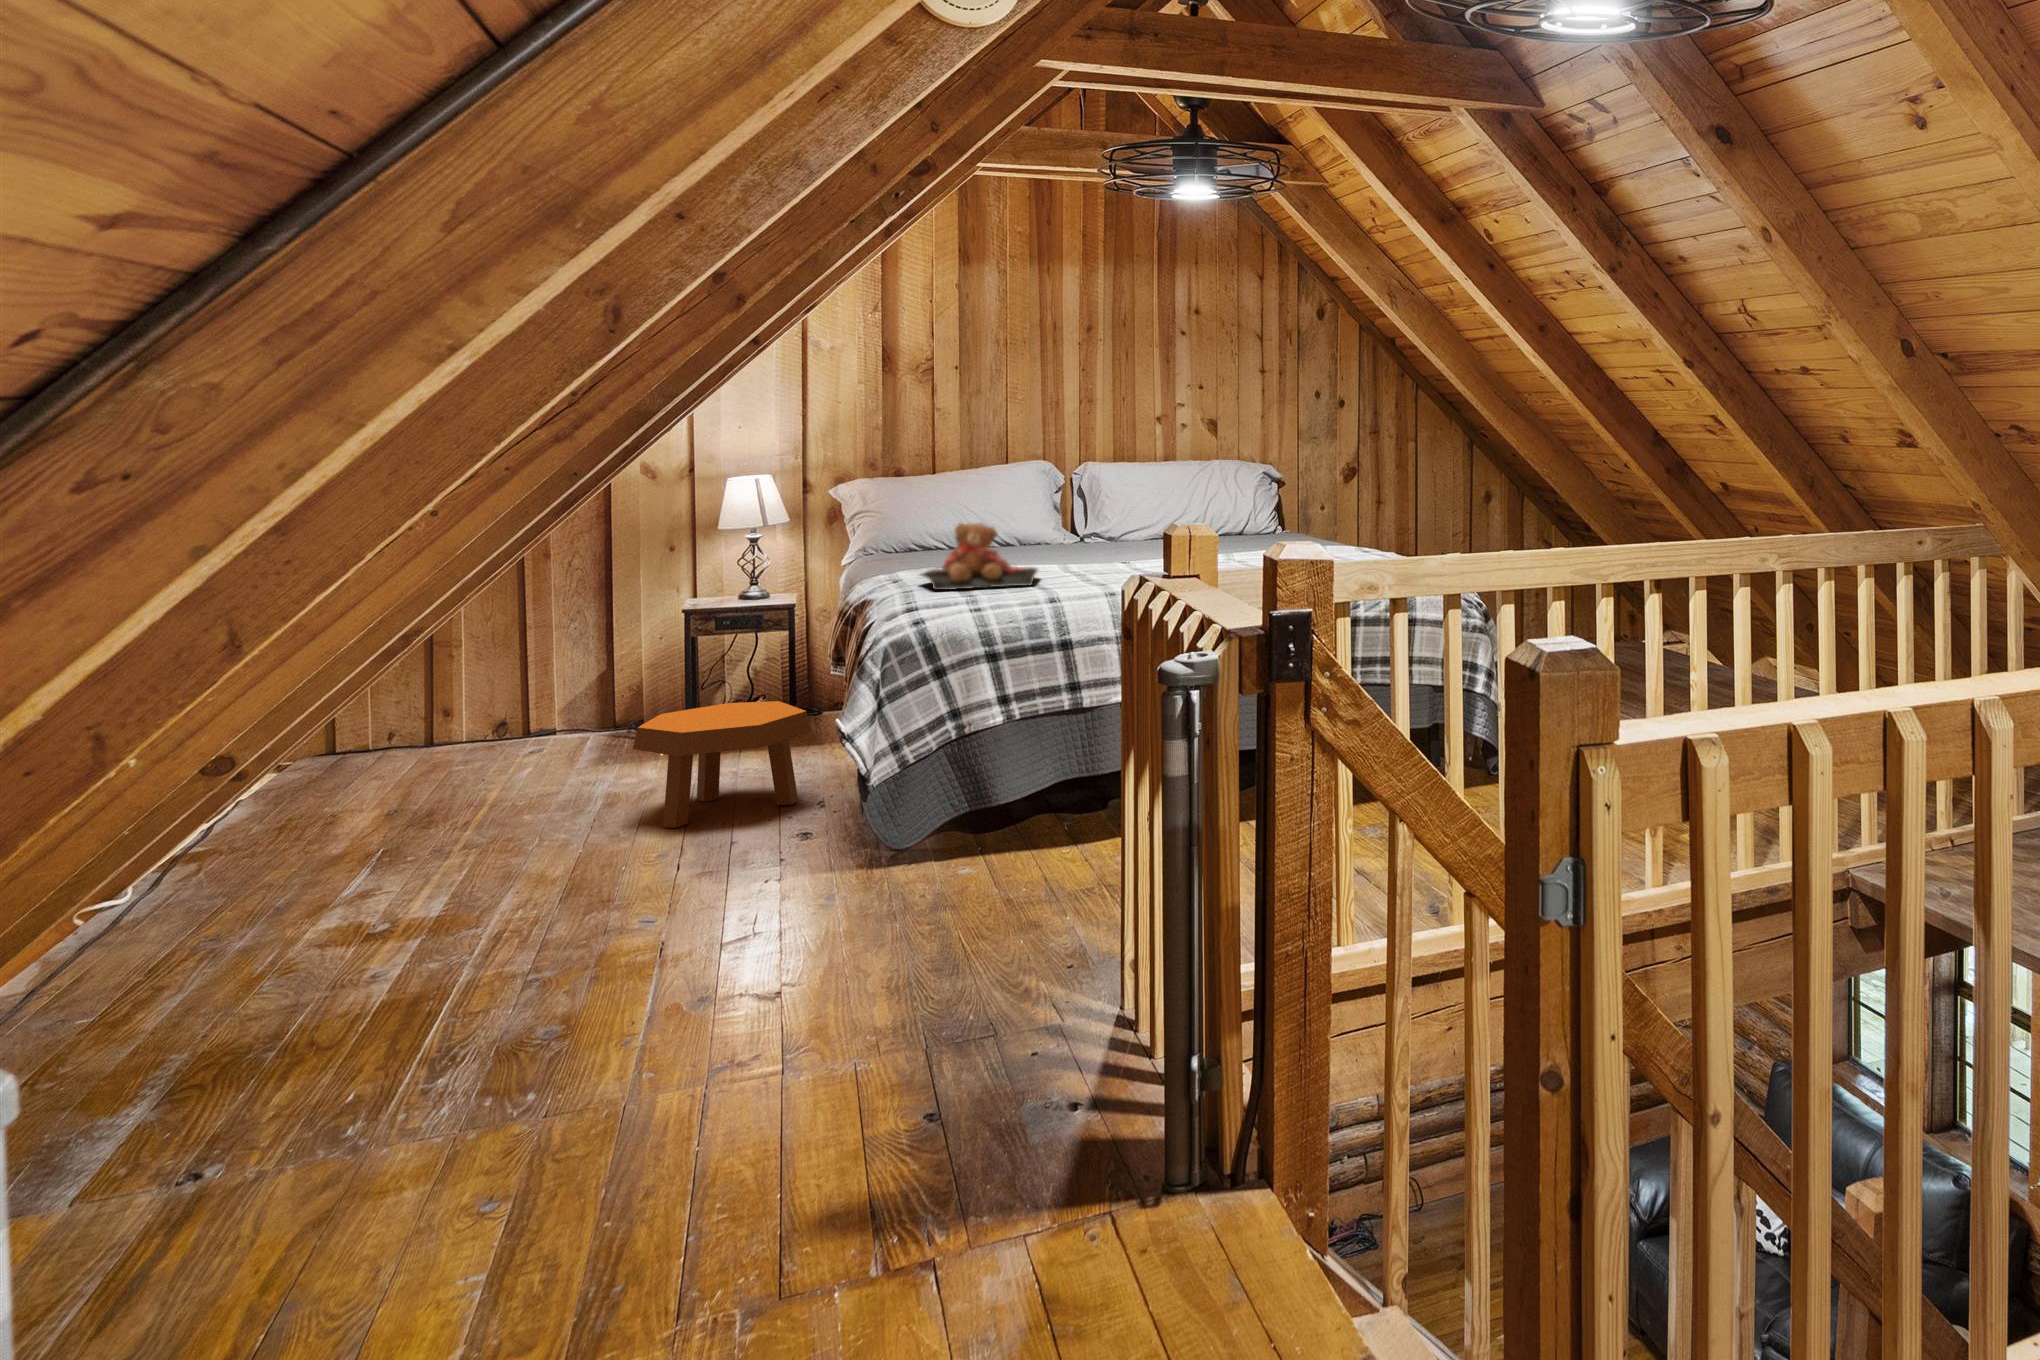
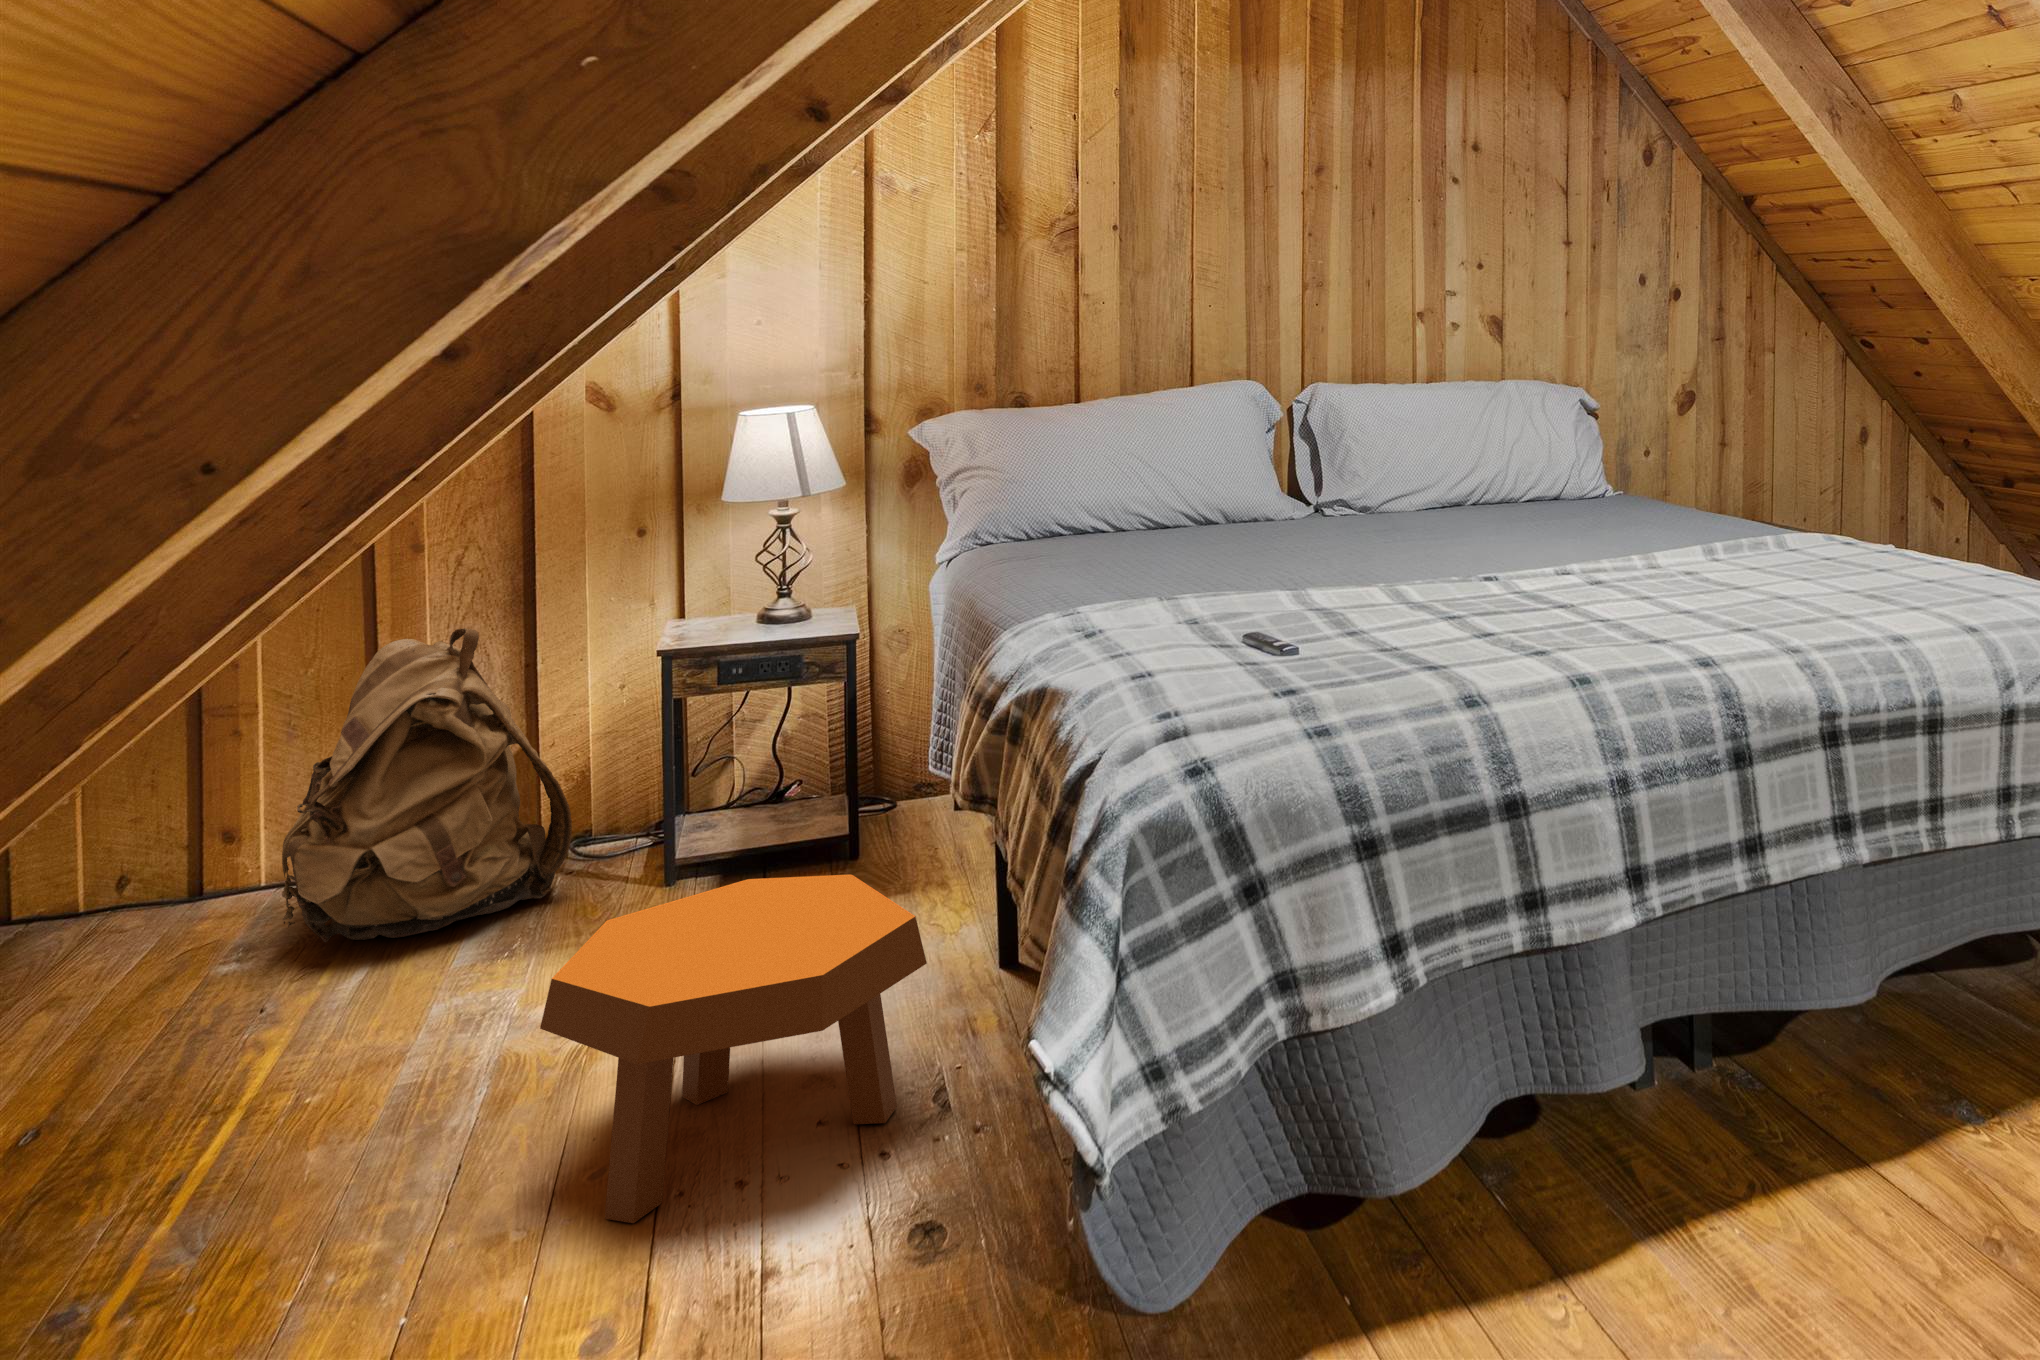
teddy bear: present [921,523,1037,590] -> none [1136,513,1383,663]
backpack: none [486,595,636,758] -> present [282,628,572,942]

